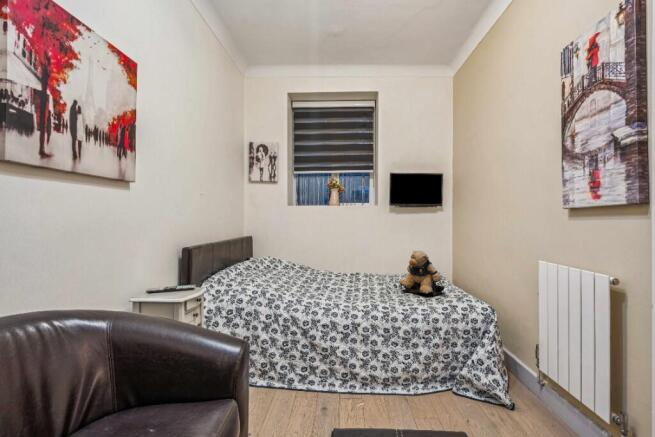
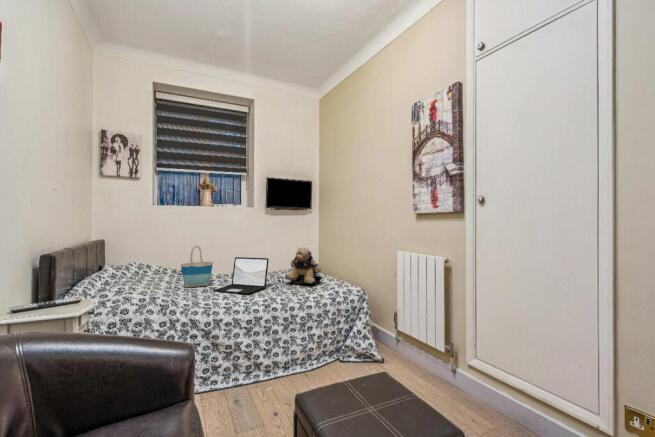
tote bag: none [298,244,327,284] -> present [181,246,213,287]
laptop: none [322,258,378,297] -> present [213,257,269,294]

